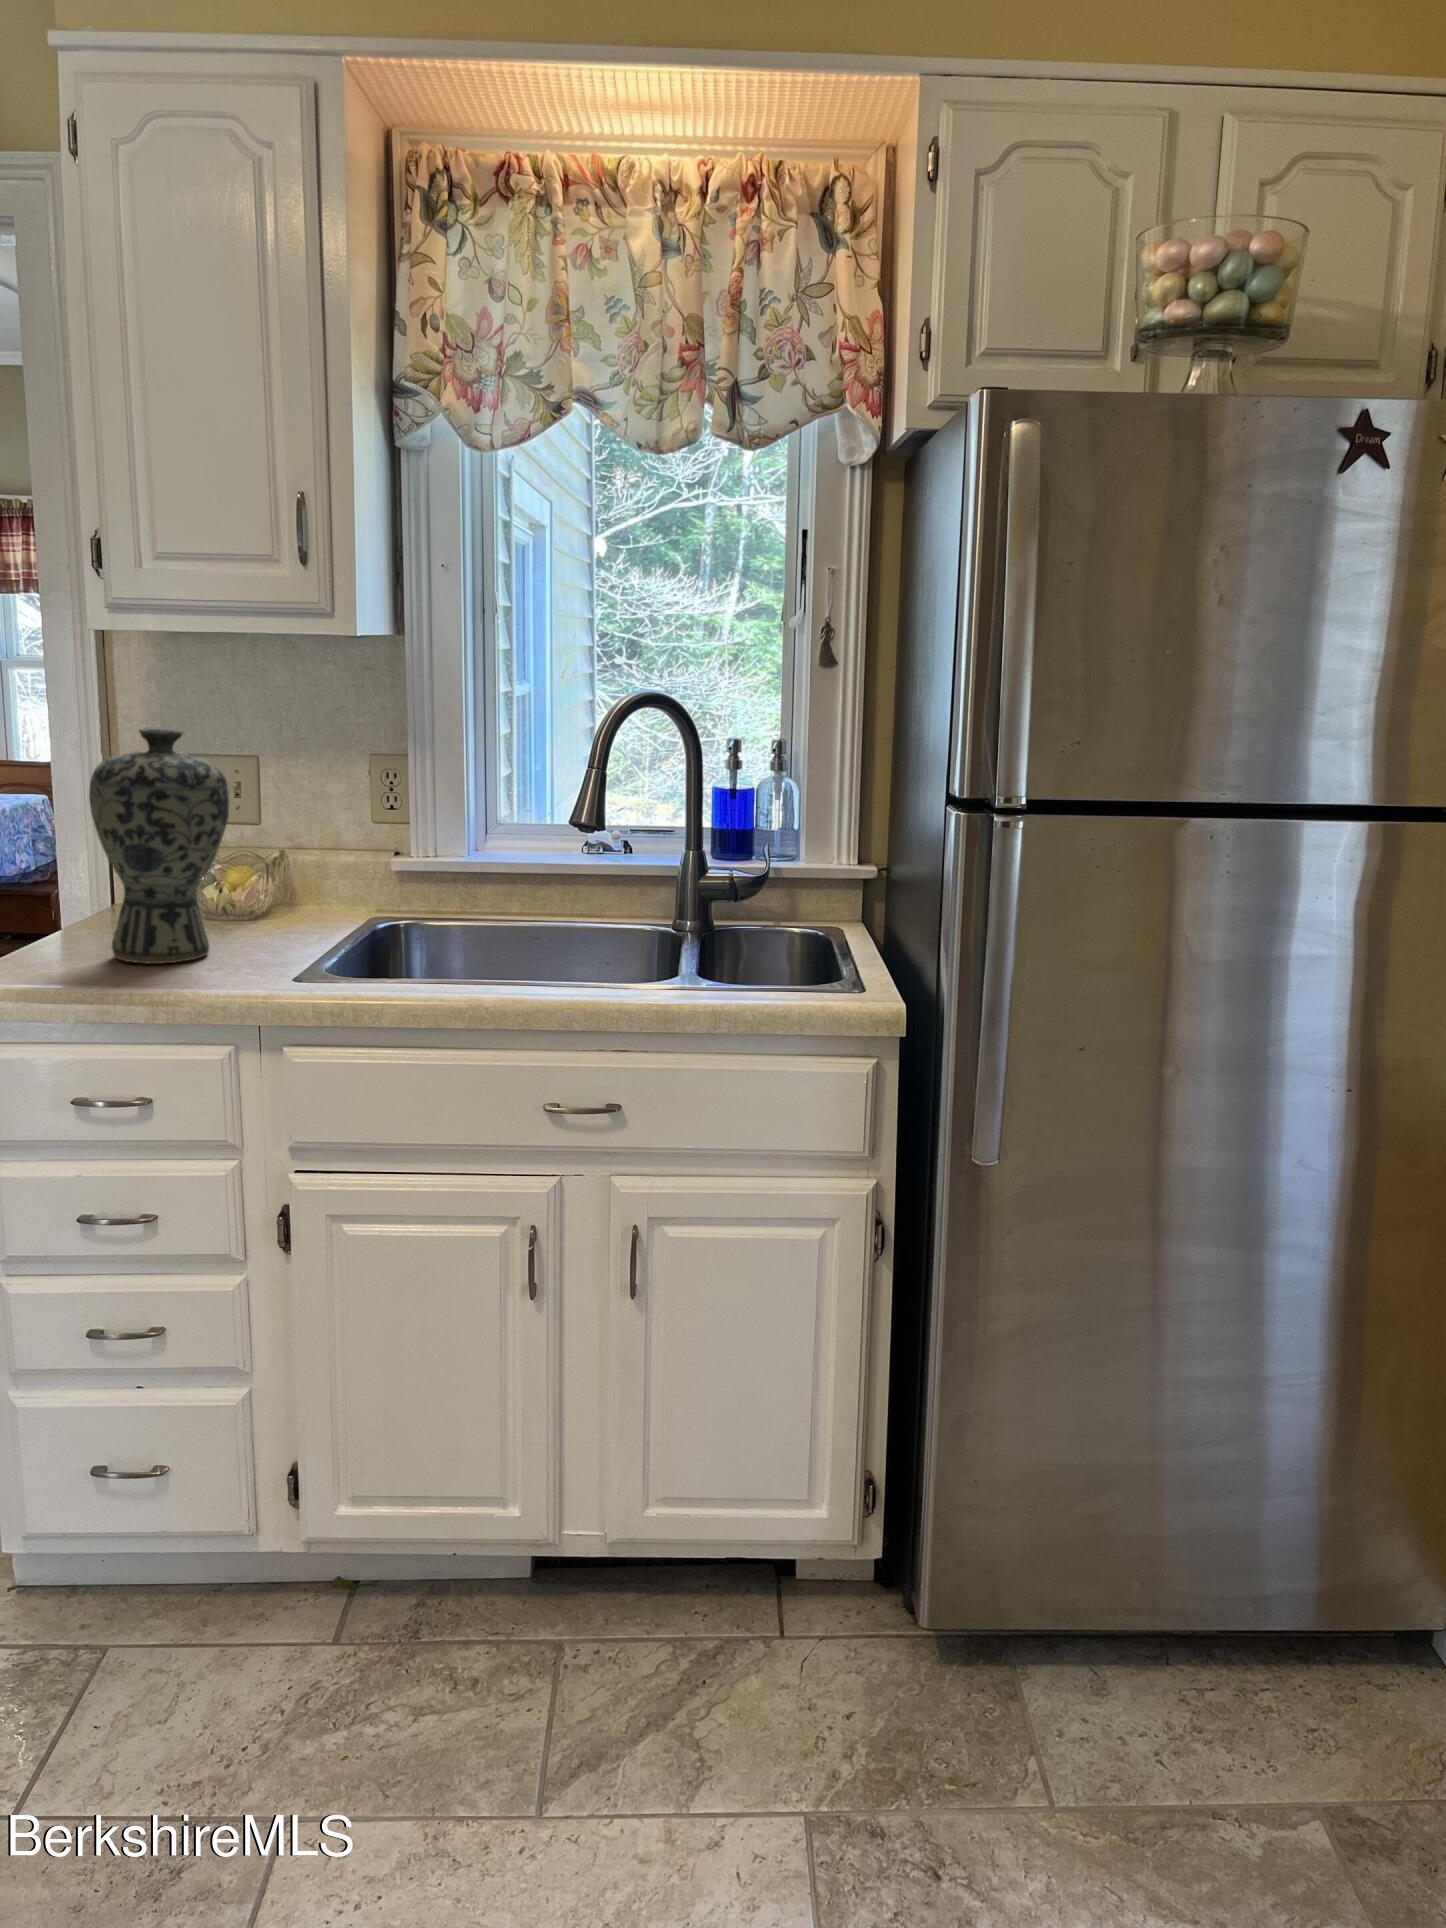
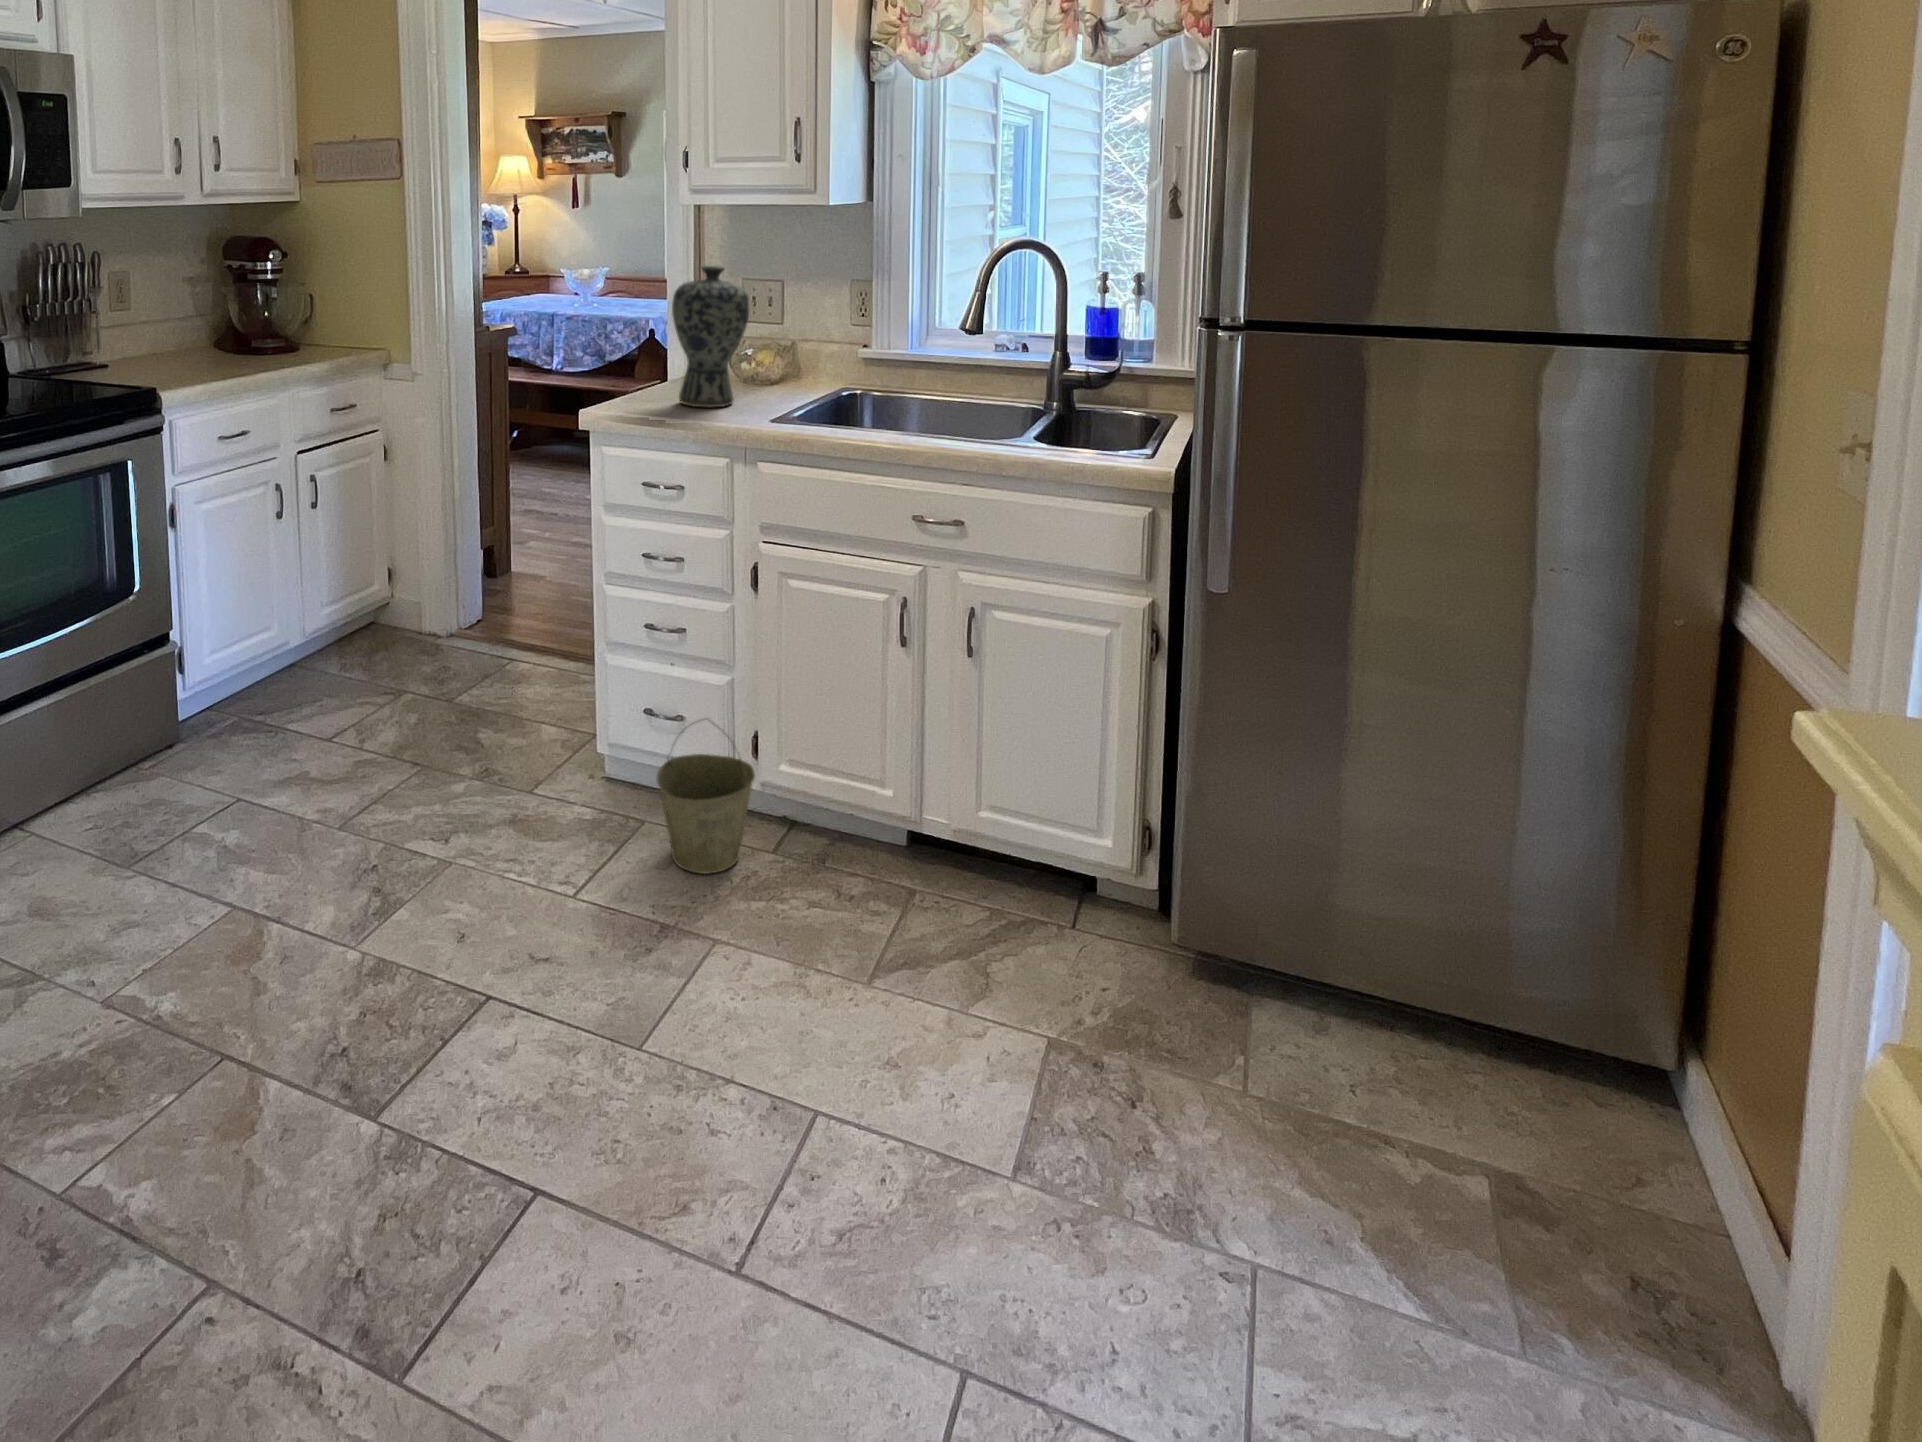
bucket: none [134,1471,305,1722] -> present [657,718,755,874]

